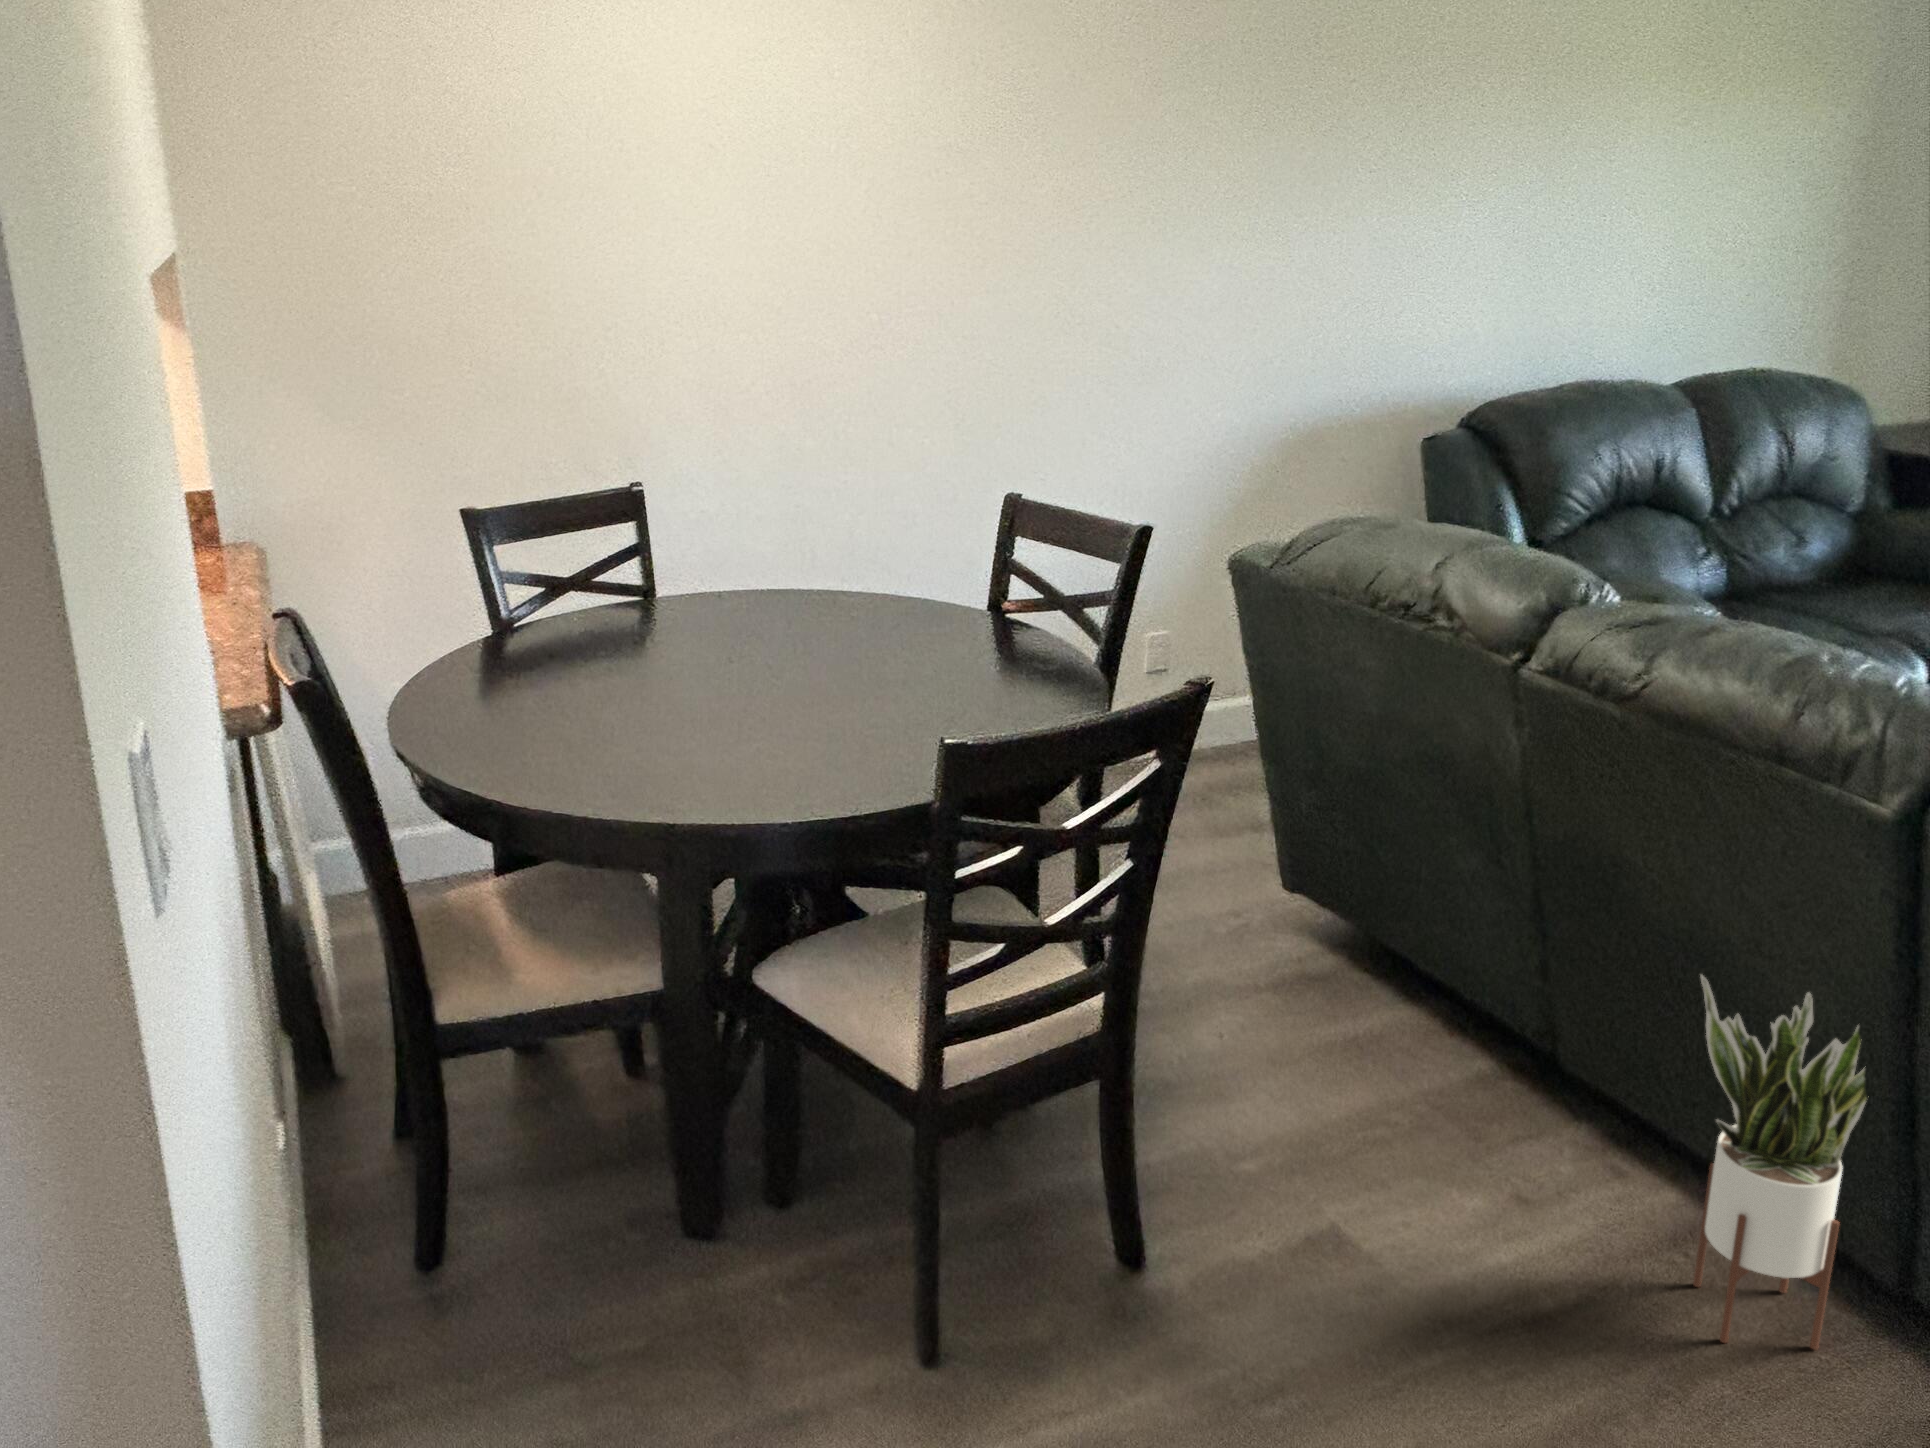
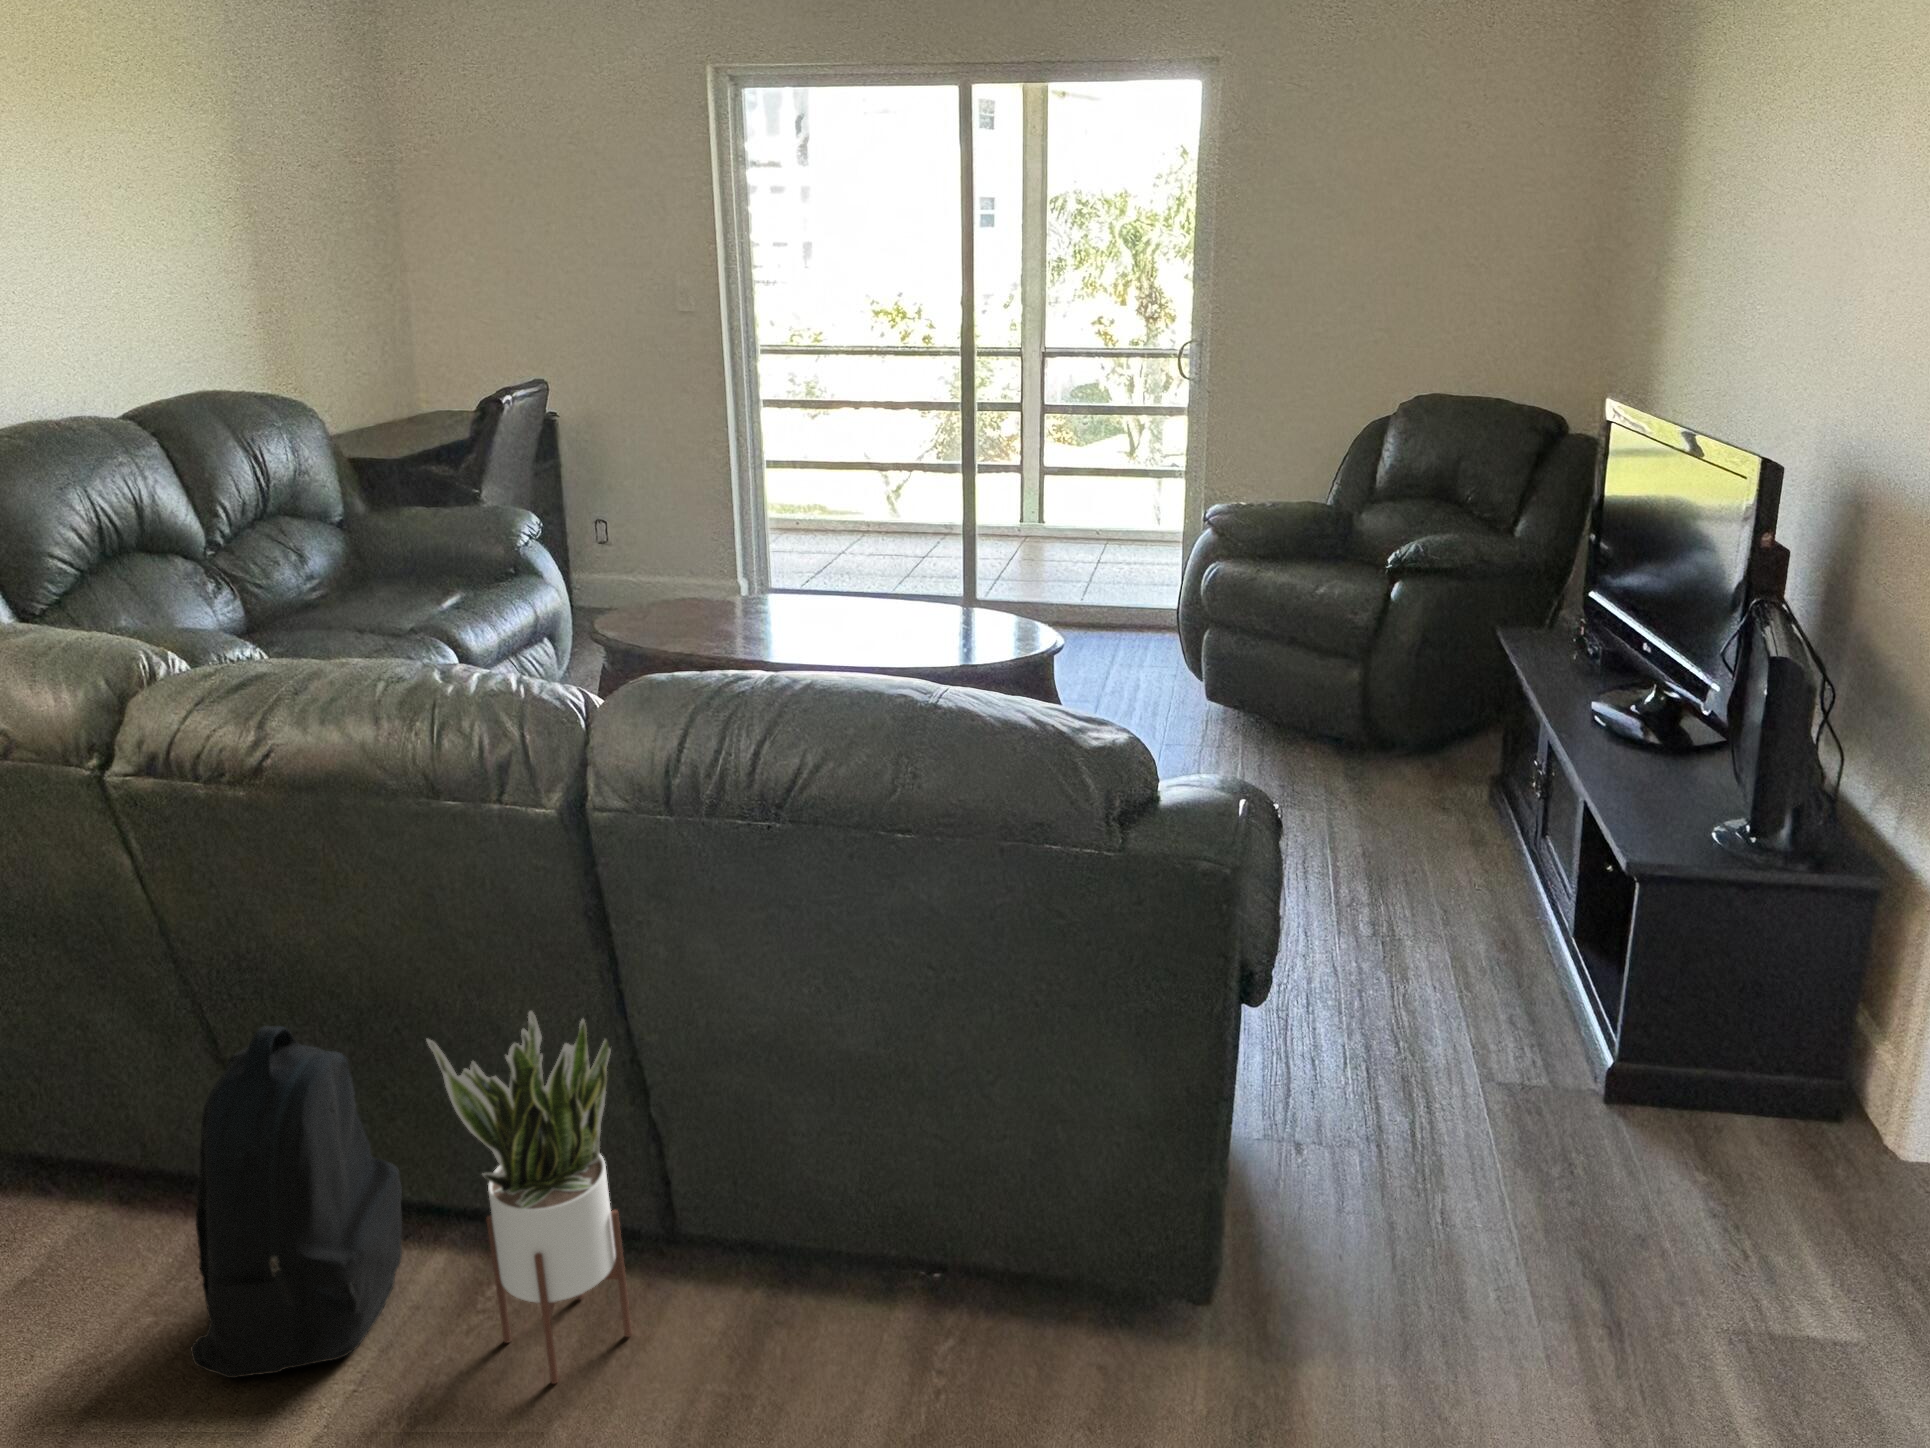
backpack: none [1443,915,1655,1217] -> present [191,1026,402,1378]

